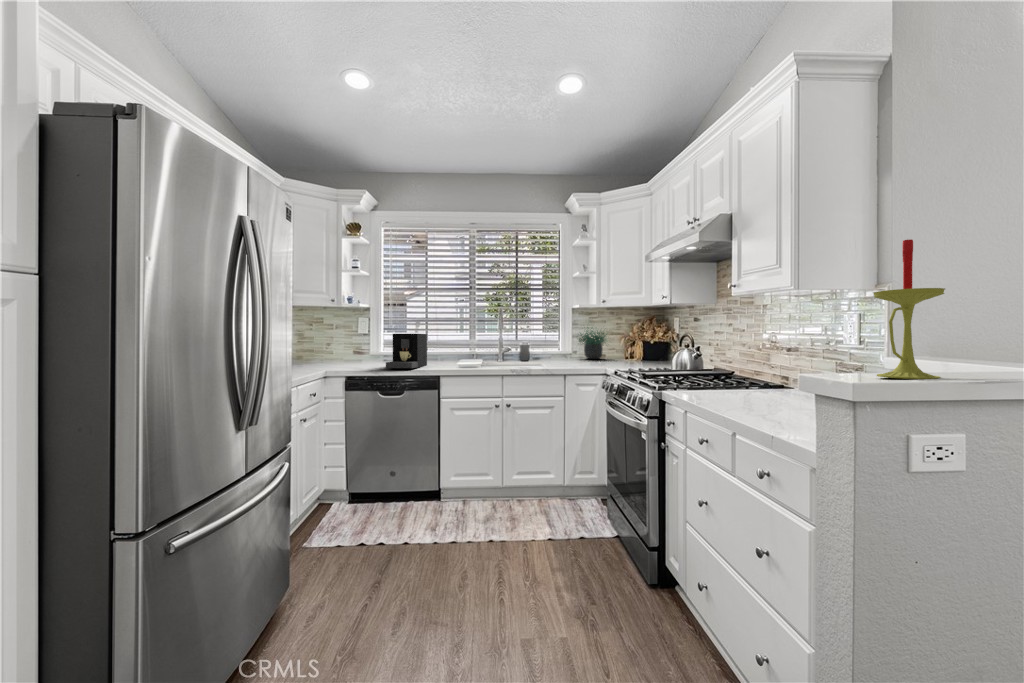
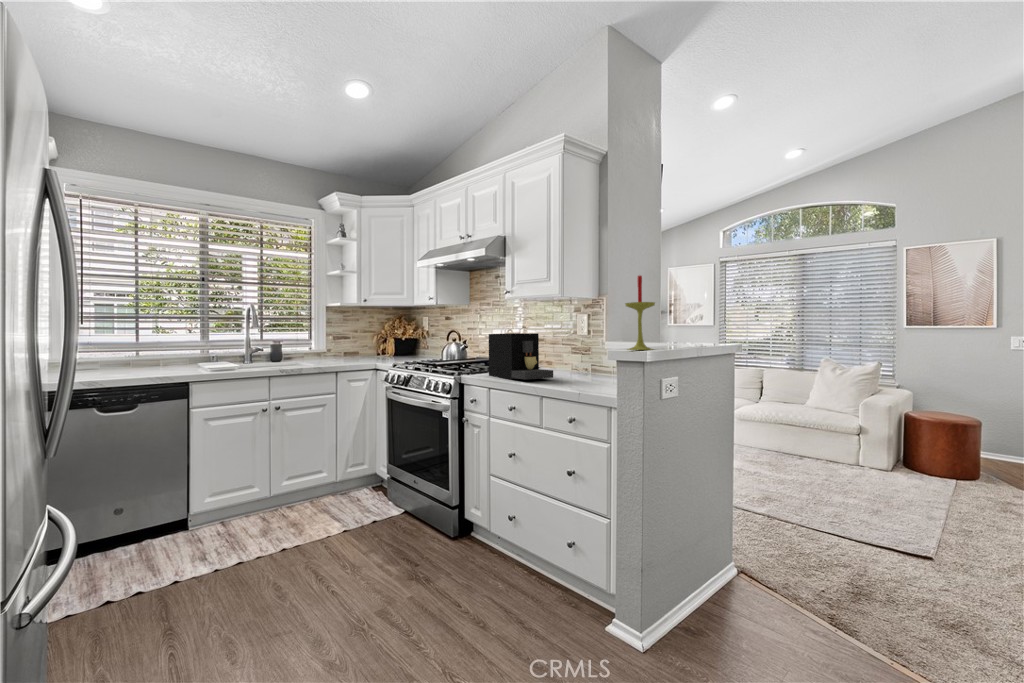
potted plant: present [580,331,607,359] -> none [325,315,369,357]
coffee maker: present [386,334,427,368] -> present [489,333,553,380]

